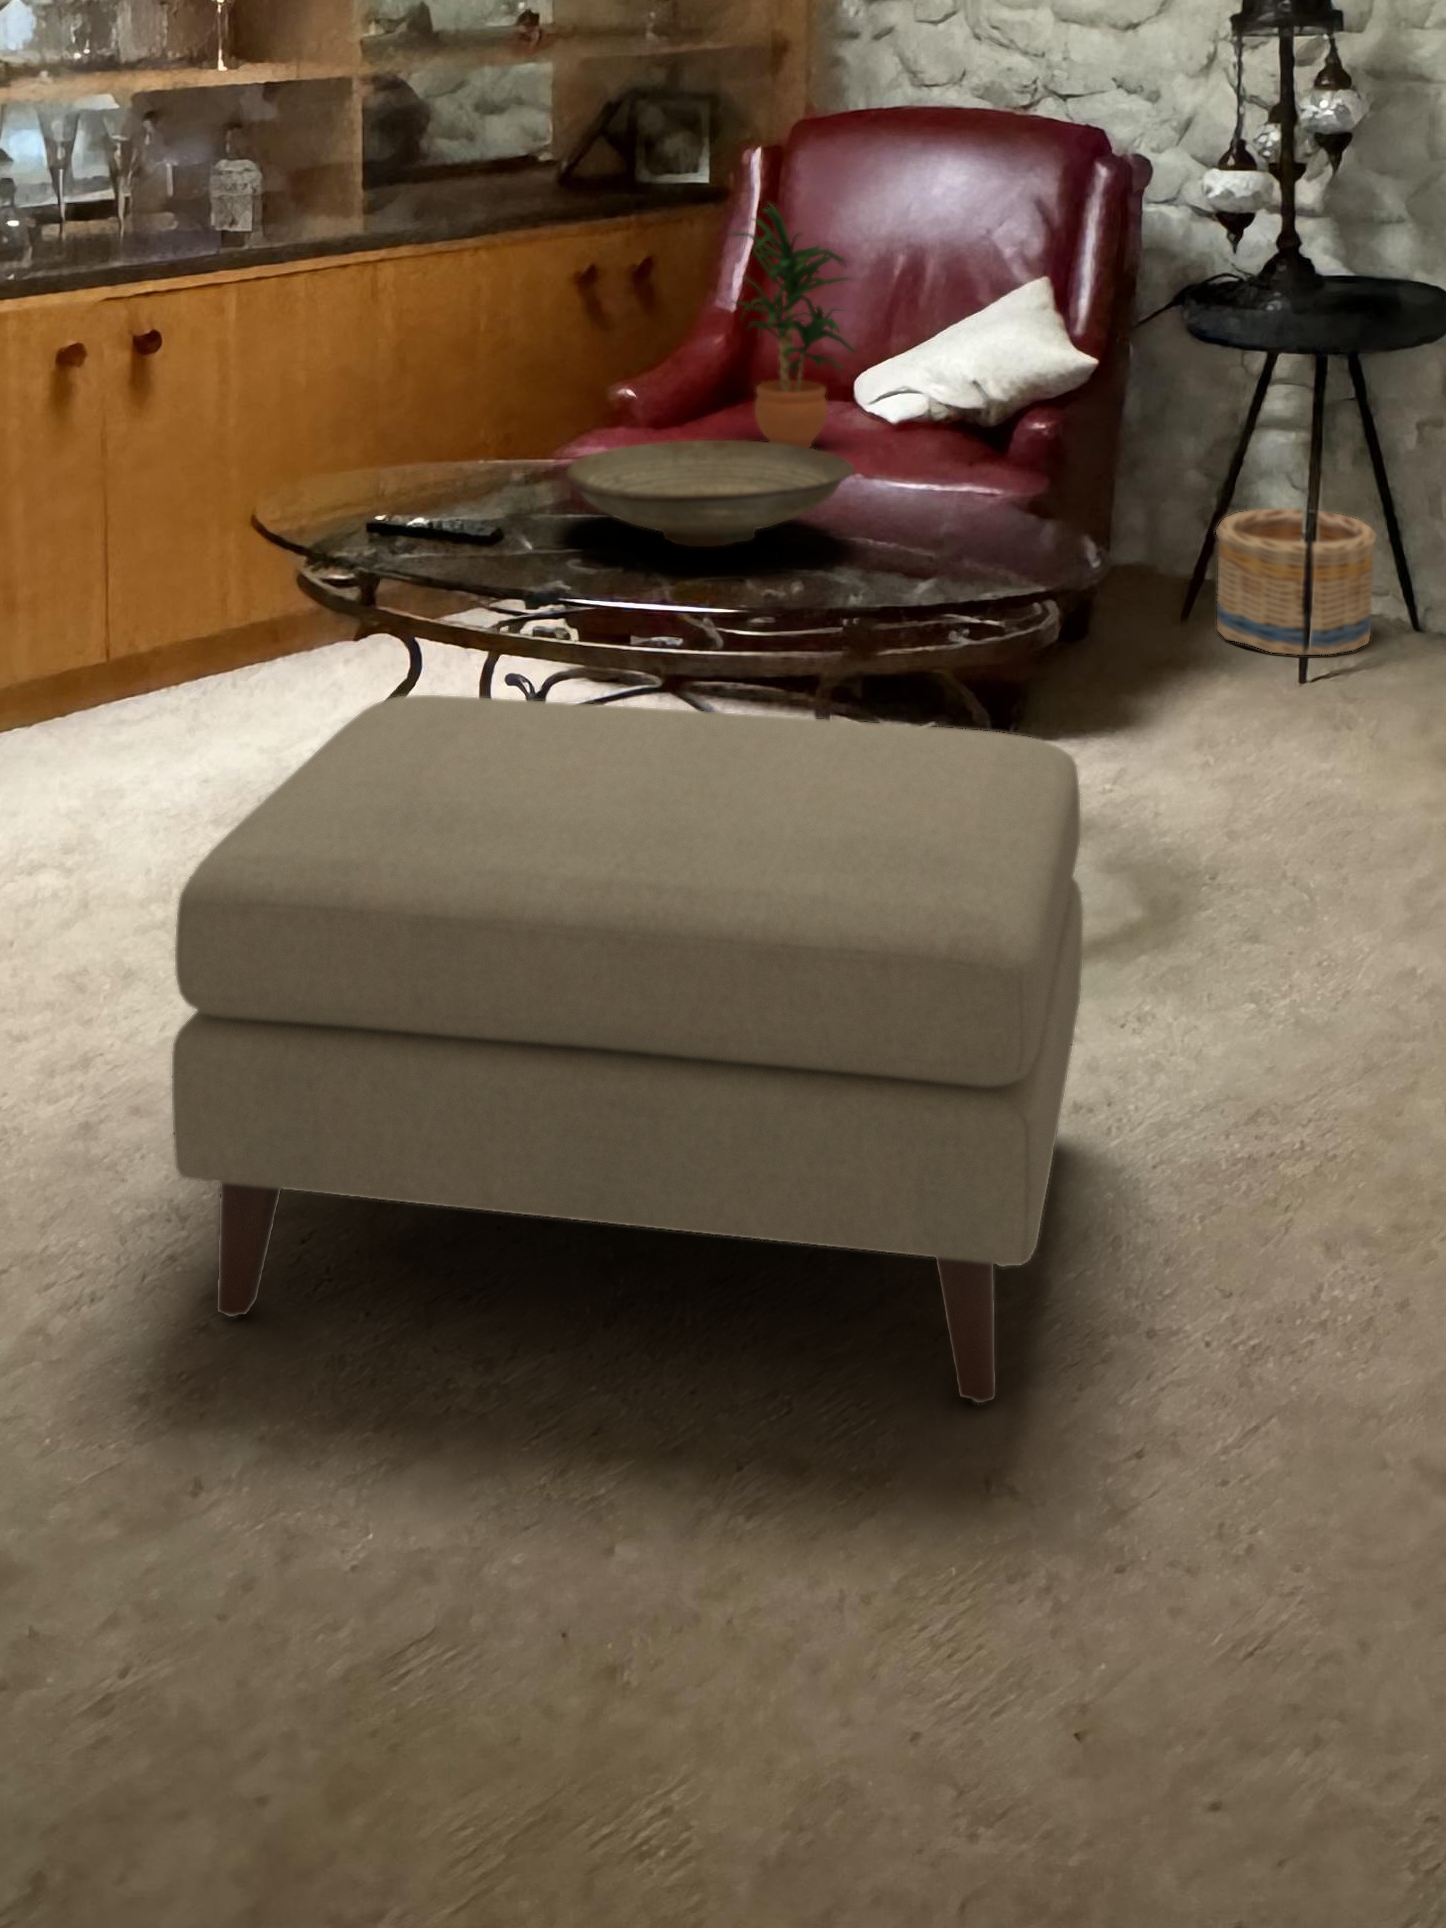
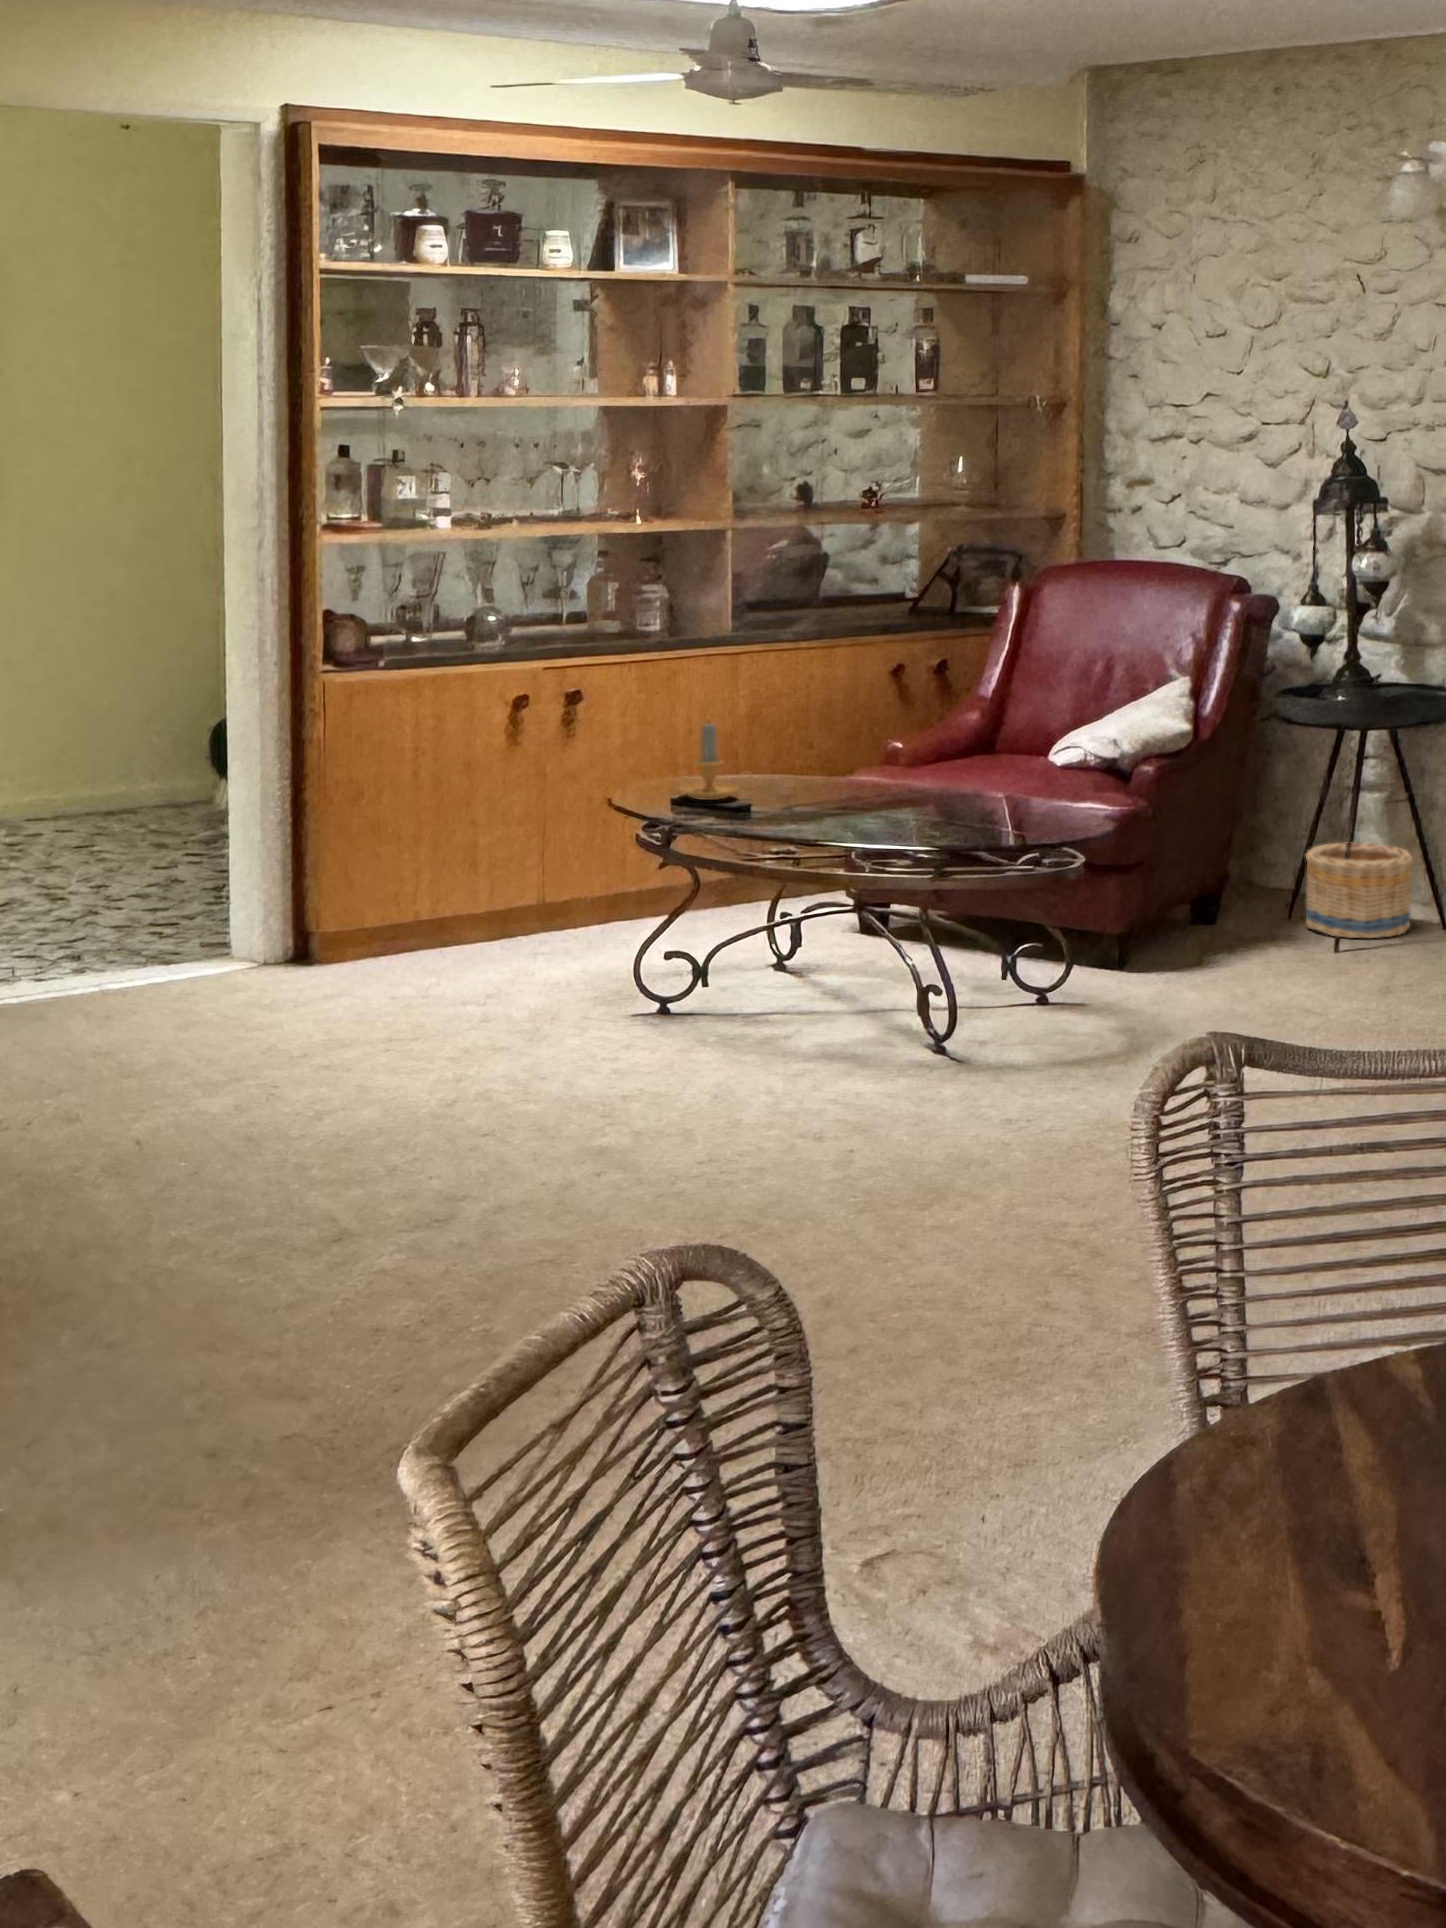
potted plant: present [732,201,856,448] -> none [947,616,1039,780]
candle: none [362,386,481,515] -> present [679,723,746,800]
decorative bowl: present [566,440,854,547] -> none [795,761,976,821]
ottoman: present [172,695,1083,1403] -> none [473,874,1010,1217]

